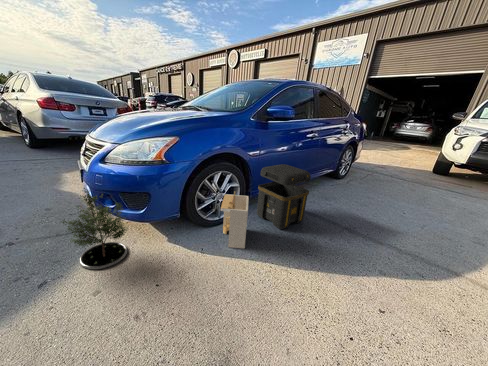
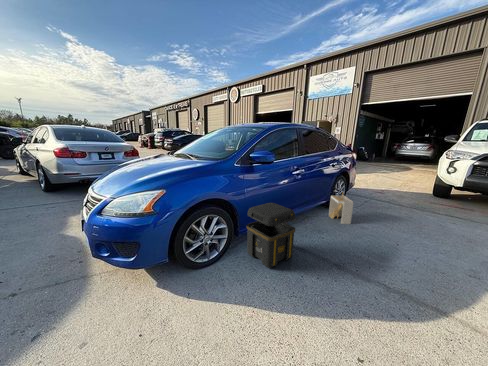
potted tree: present [62,188,128,269] -> none [52,242,120,321]
storage bin: present [221,191,248,249] -> present [329,194,353,224]

